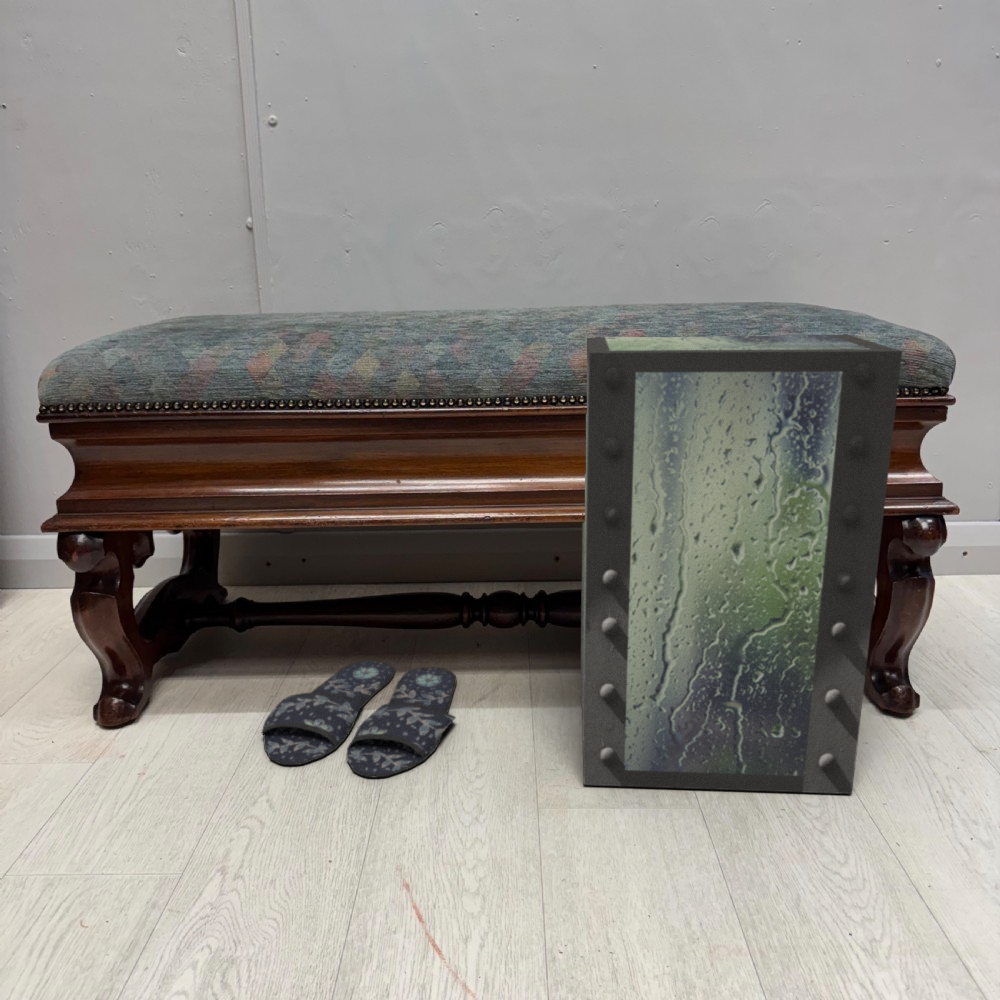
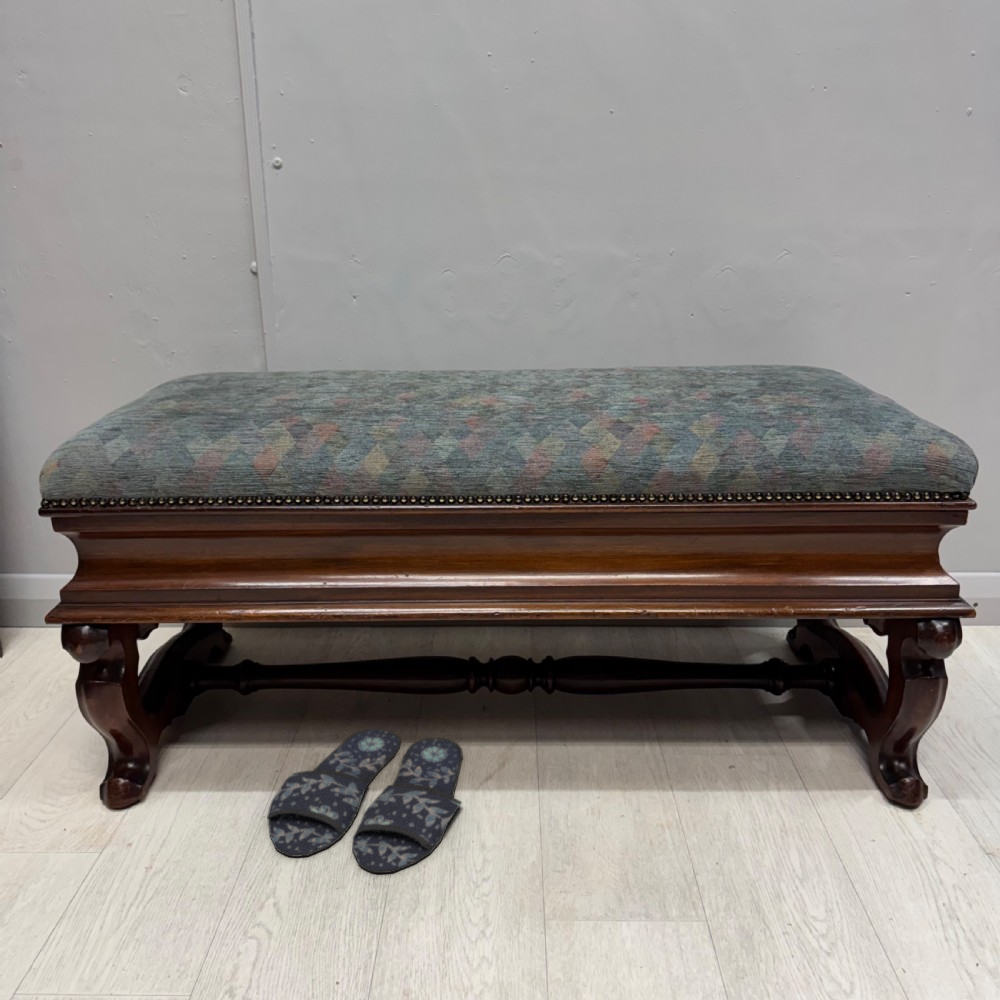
storage box: present [581,334,902,794] -> none [588,408,925,902]

